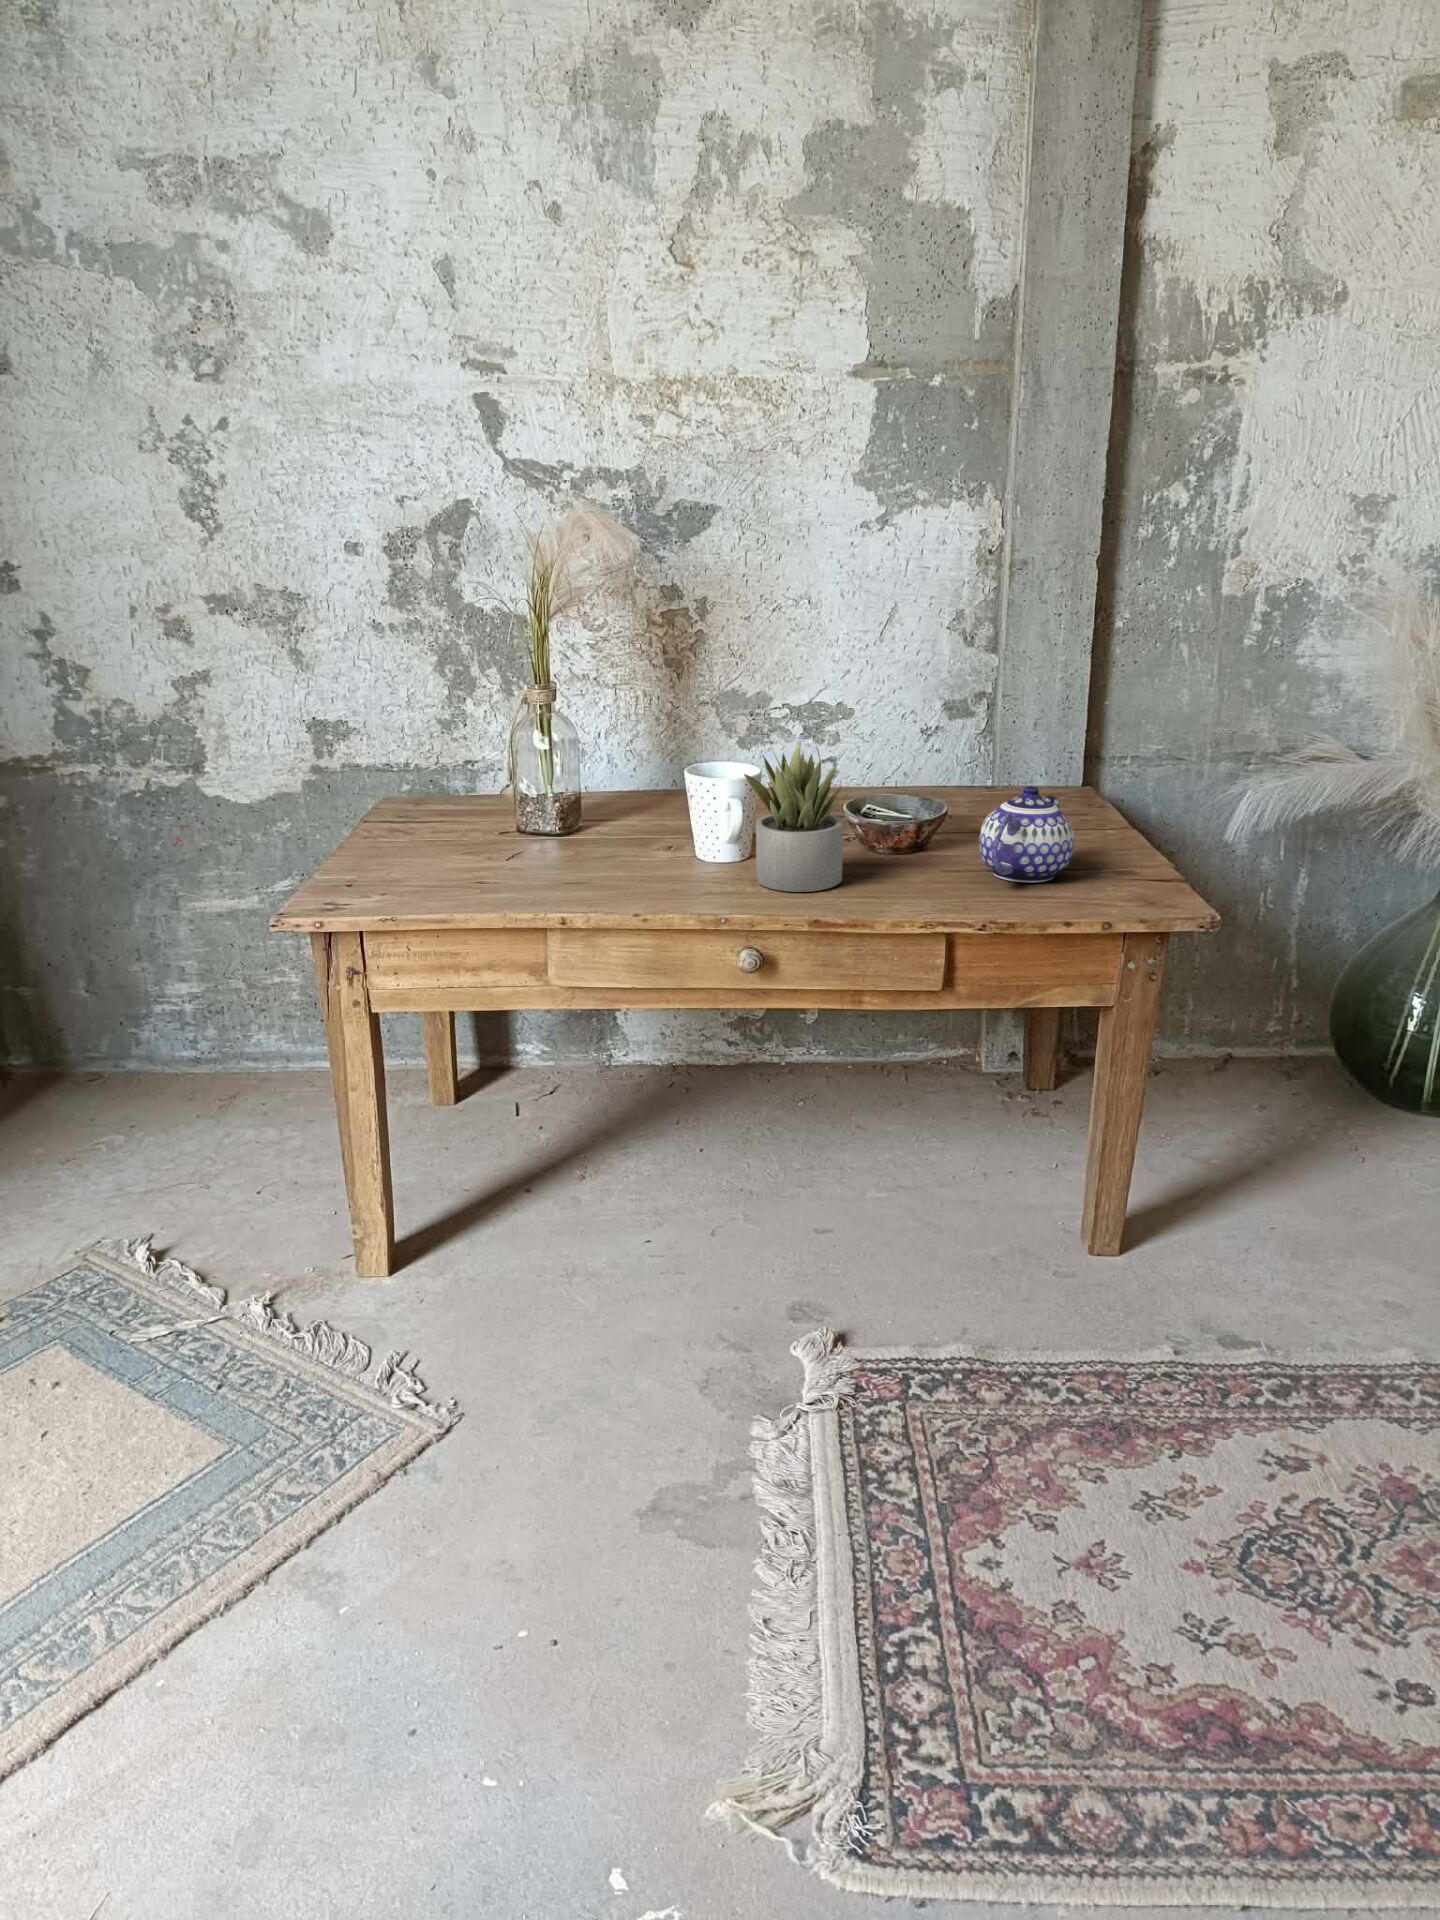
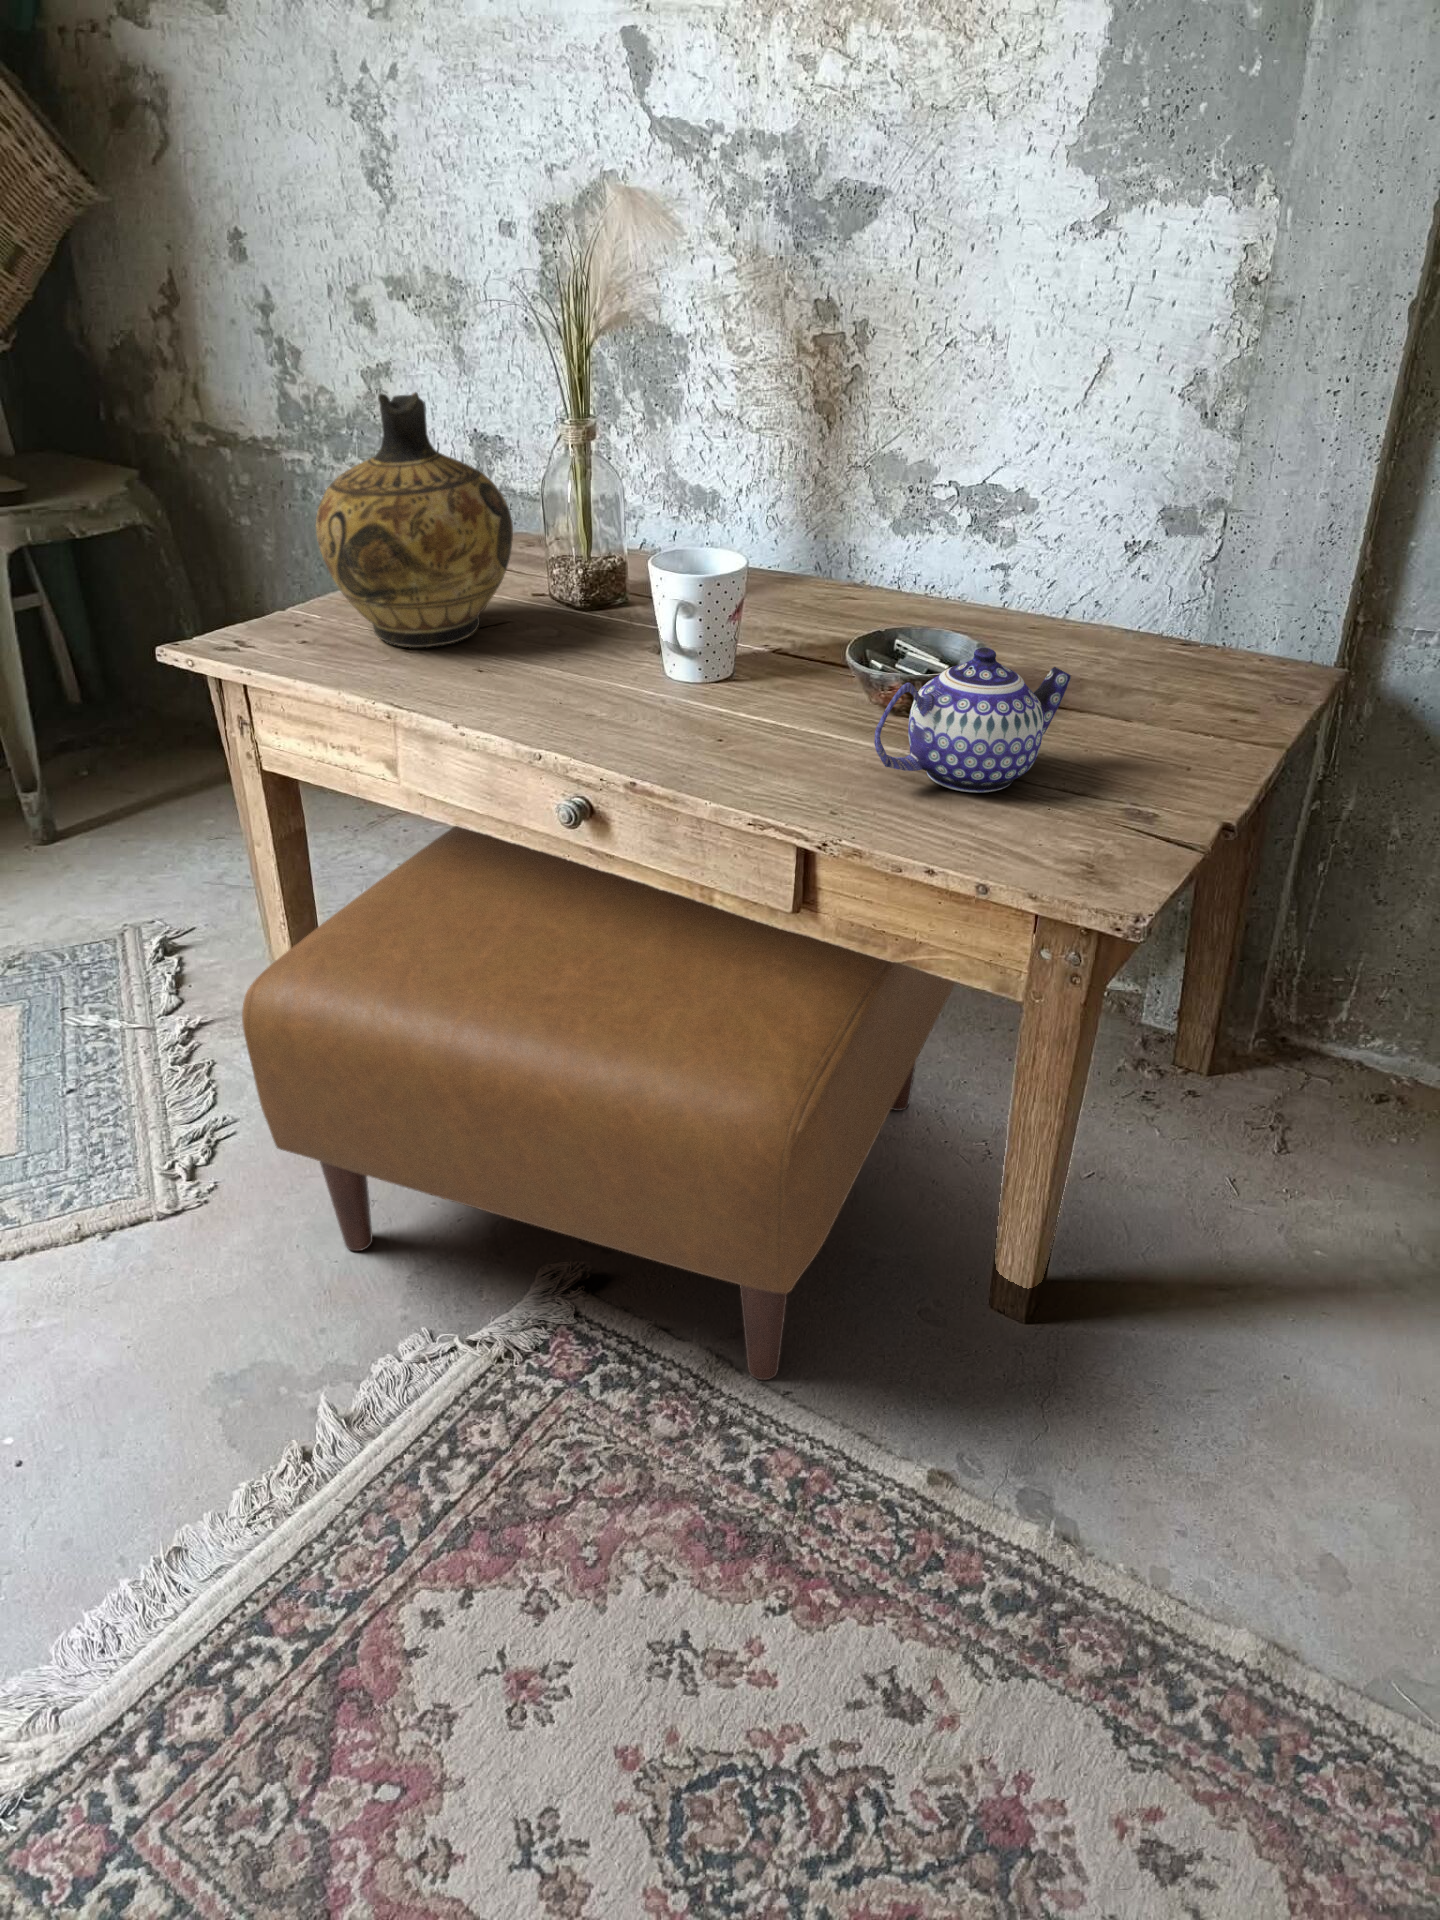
ceramic jug: none [406,668,571,877] -> present [316,392,513,647]
succulent plant: present [744,742,850,892] -> none [616,533,749,738]
ottoman: none [563,951,1084,1389] -> present [242,826,955,1380]

